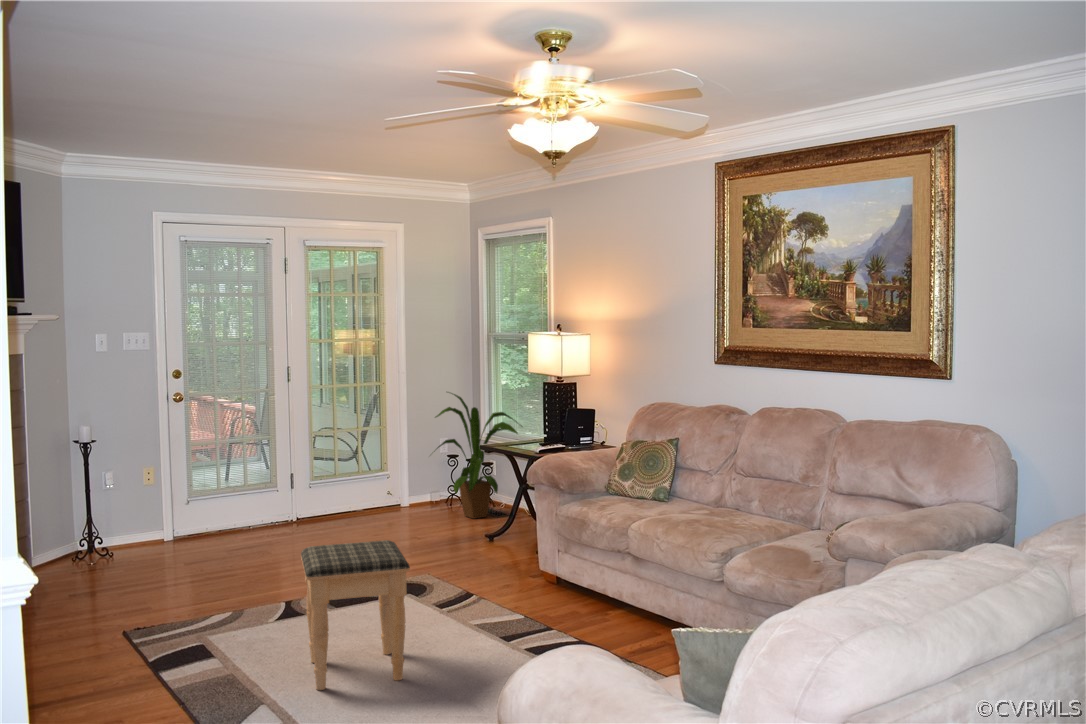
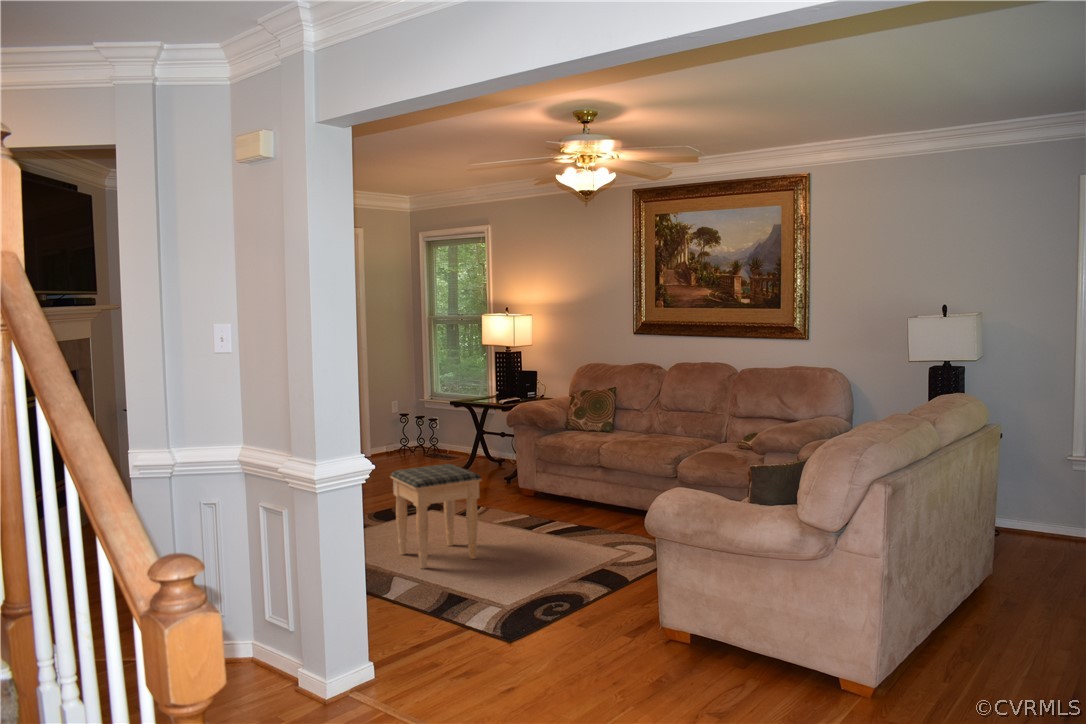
house plant: present [434,392,518,519] -> none [395,362,470,461]

